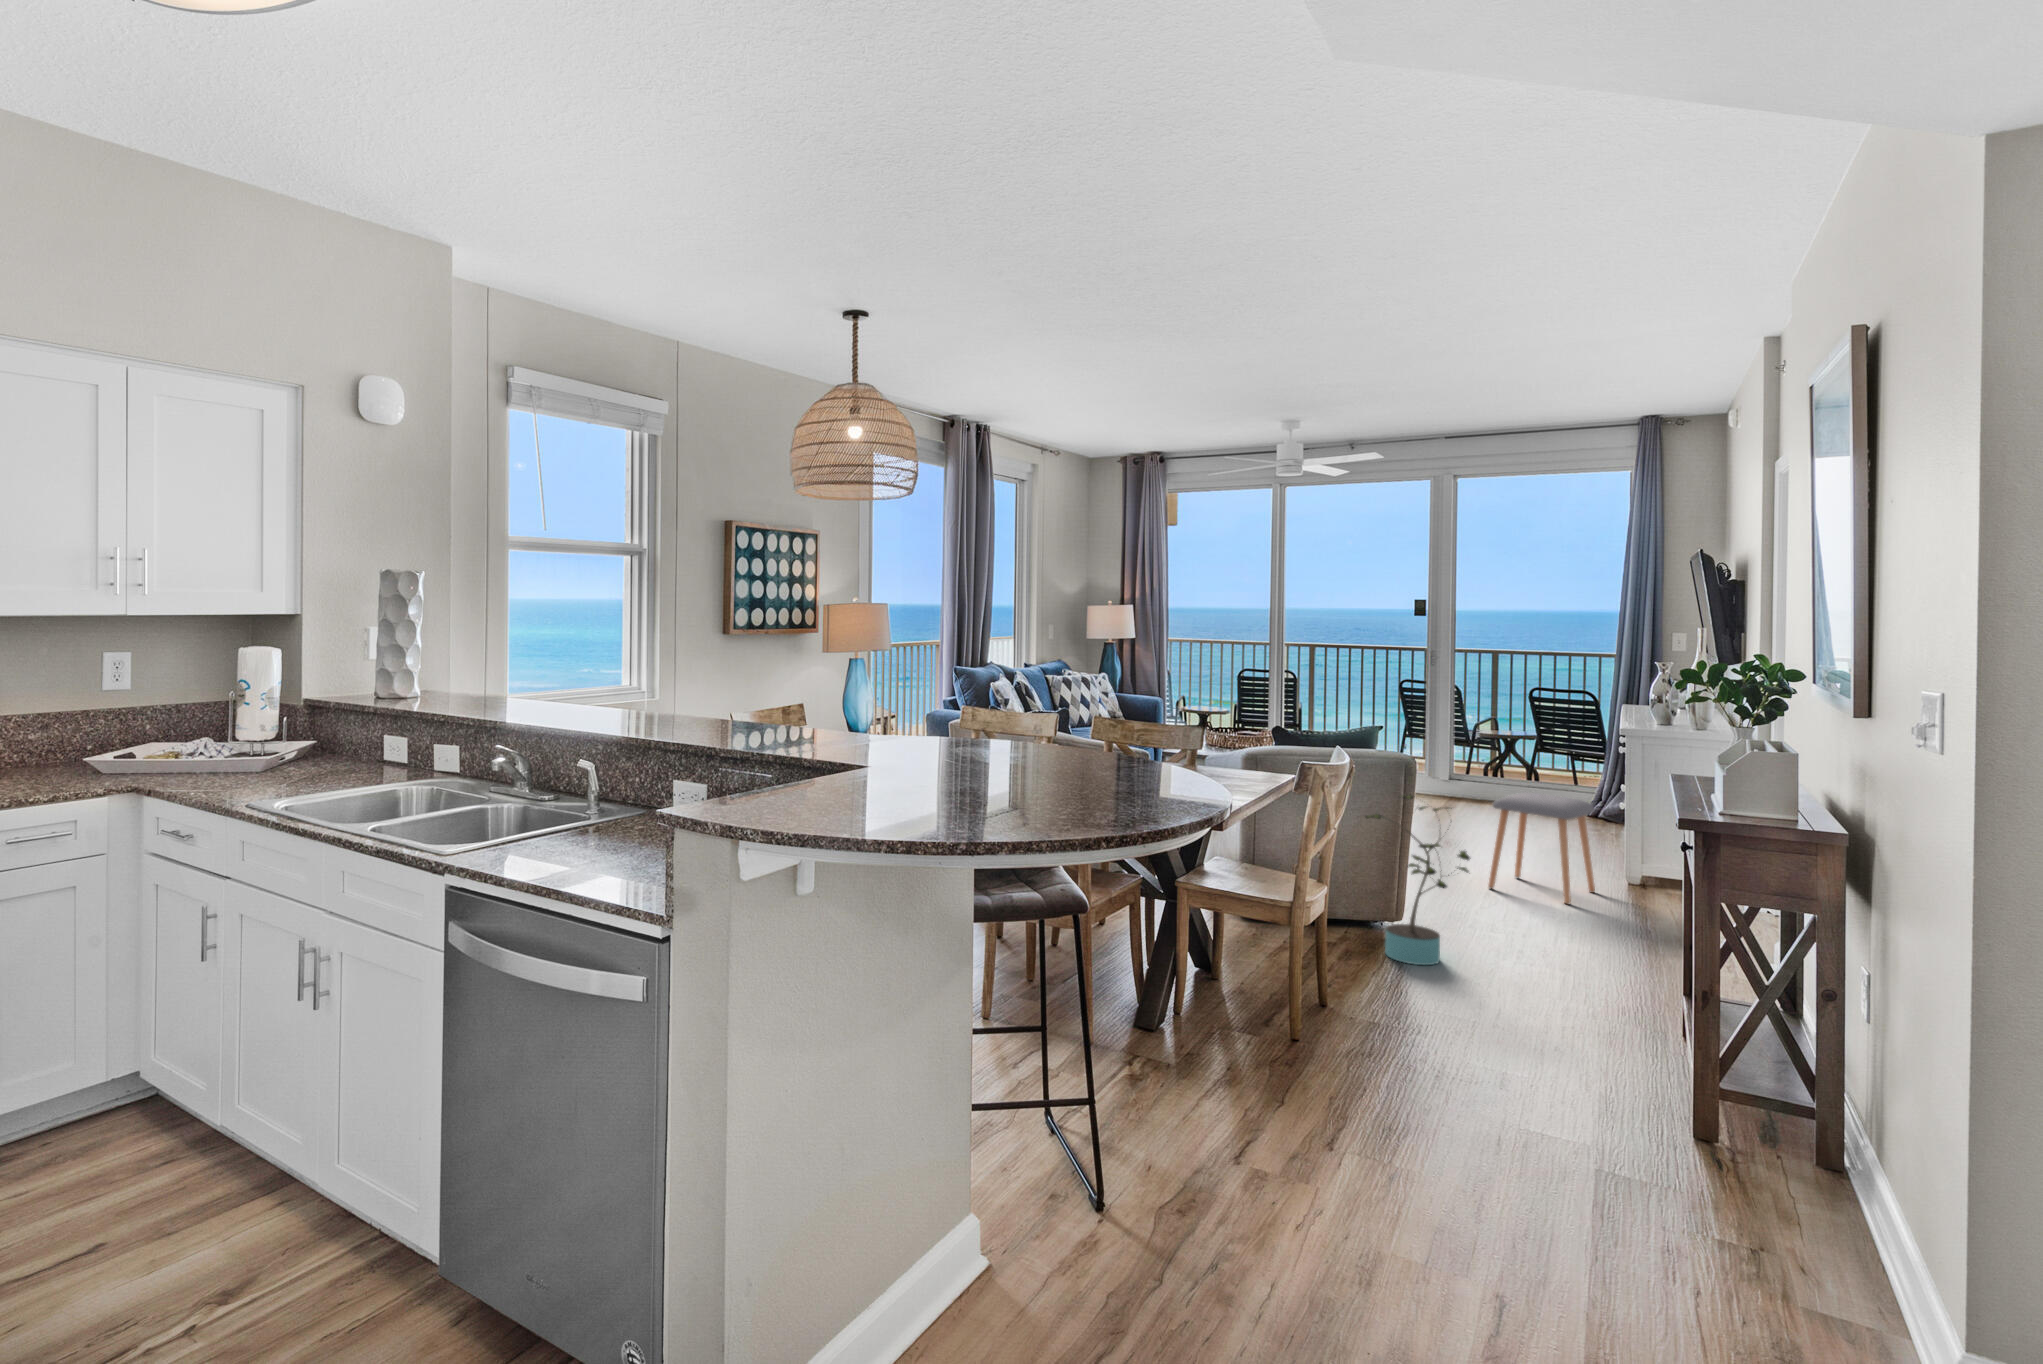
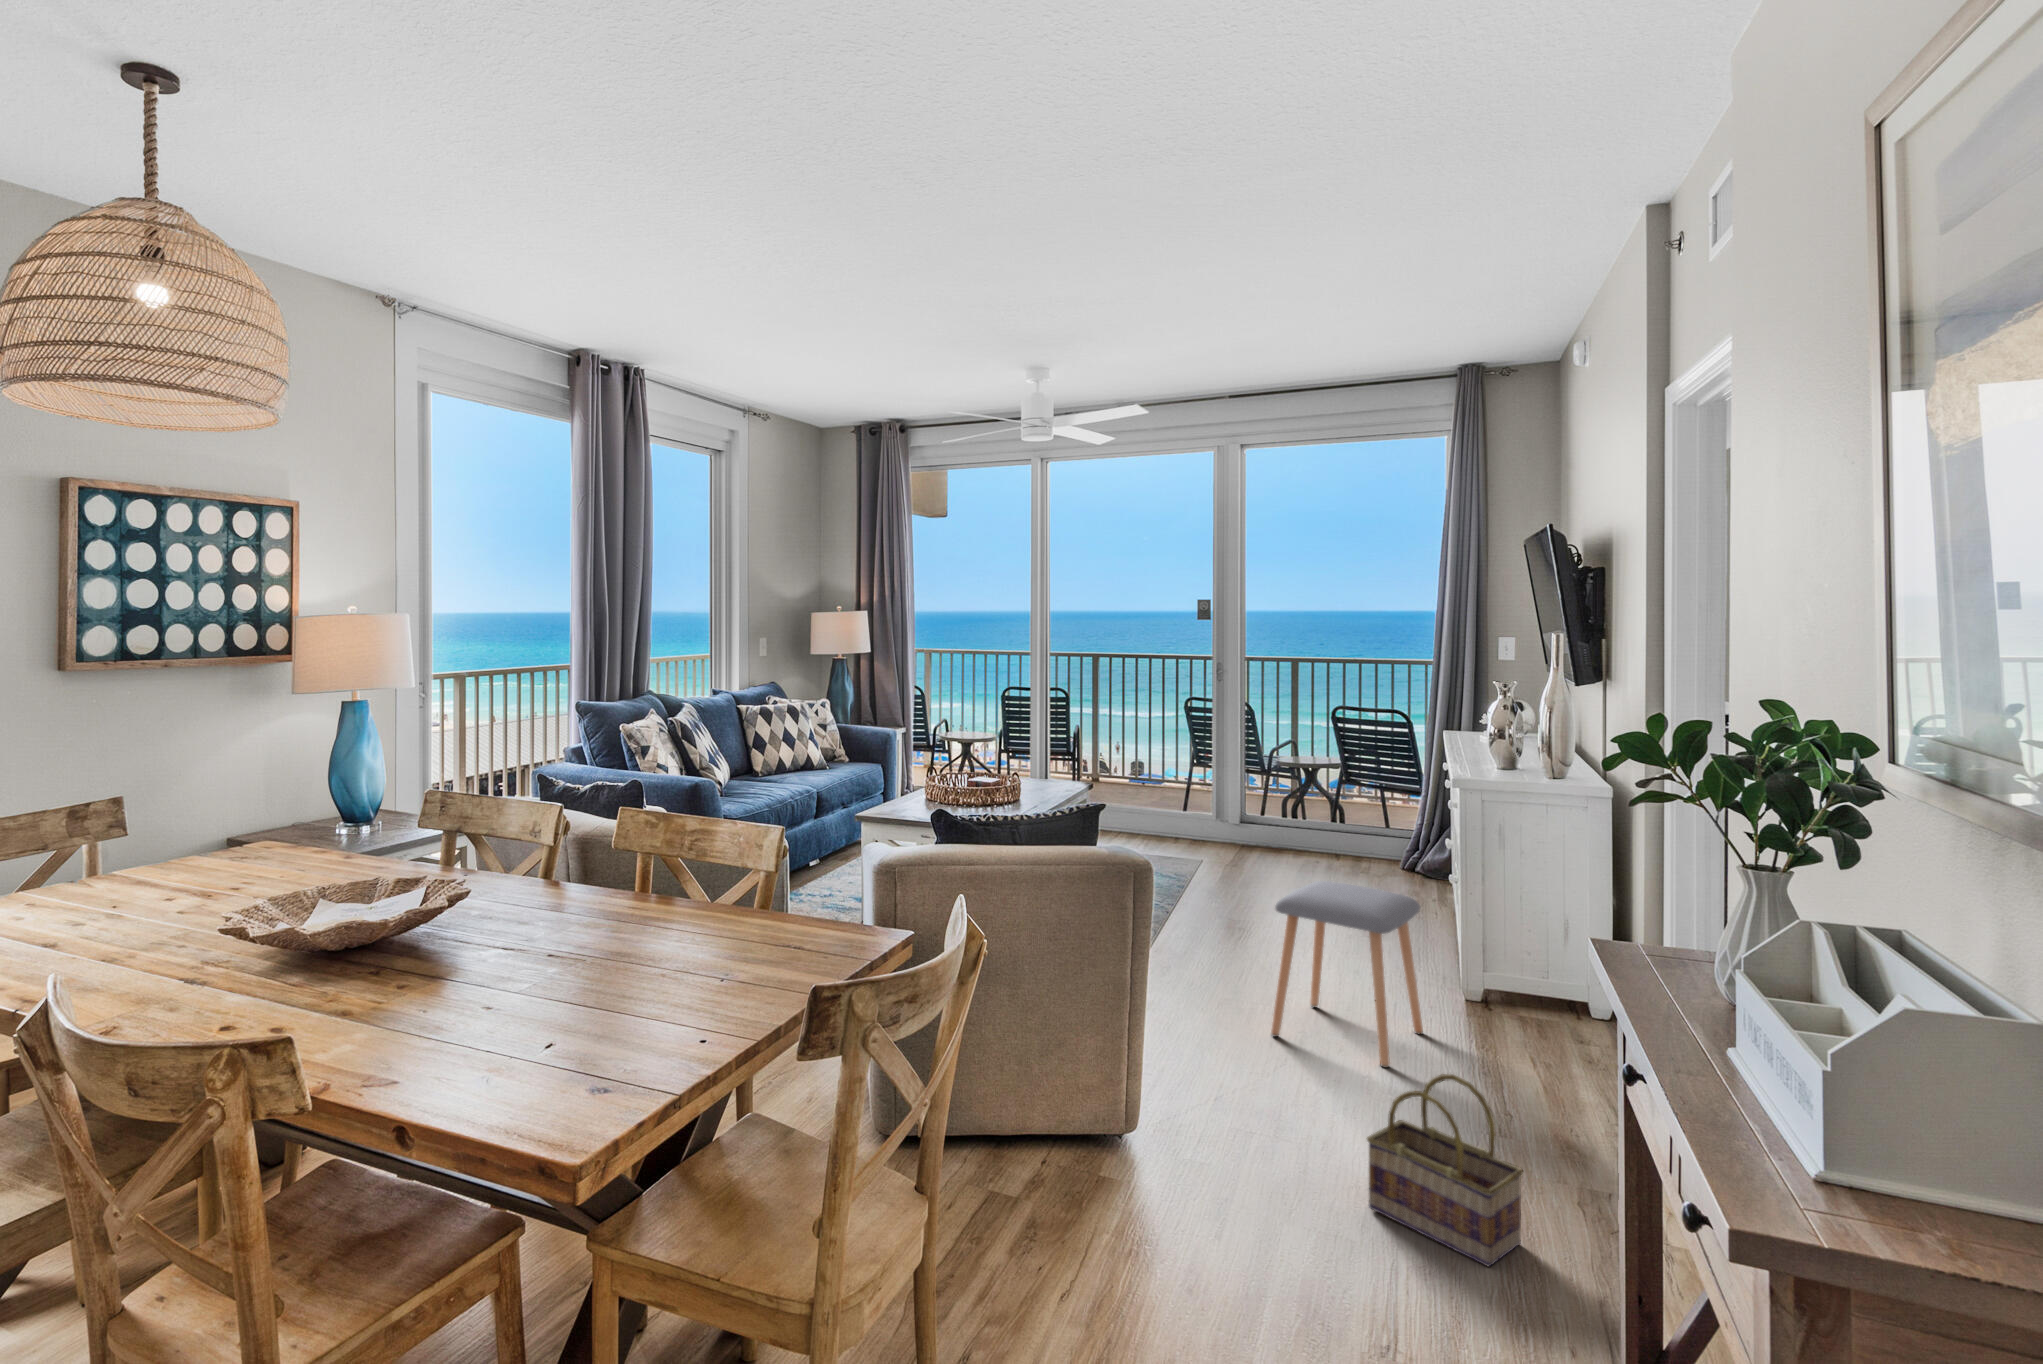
potted plant: present [1366,795,1470,965] -> none [1032,945,1216,1286]
basket: none [1555,876,1649,971] -> present [1367,1074,1523,1266]

